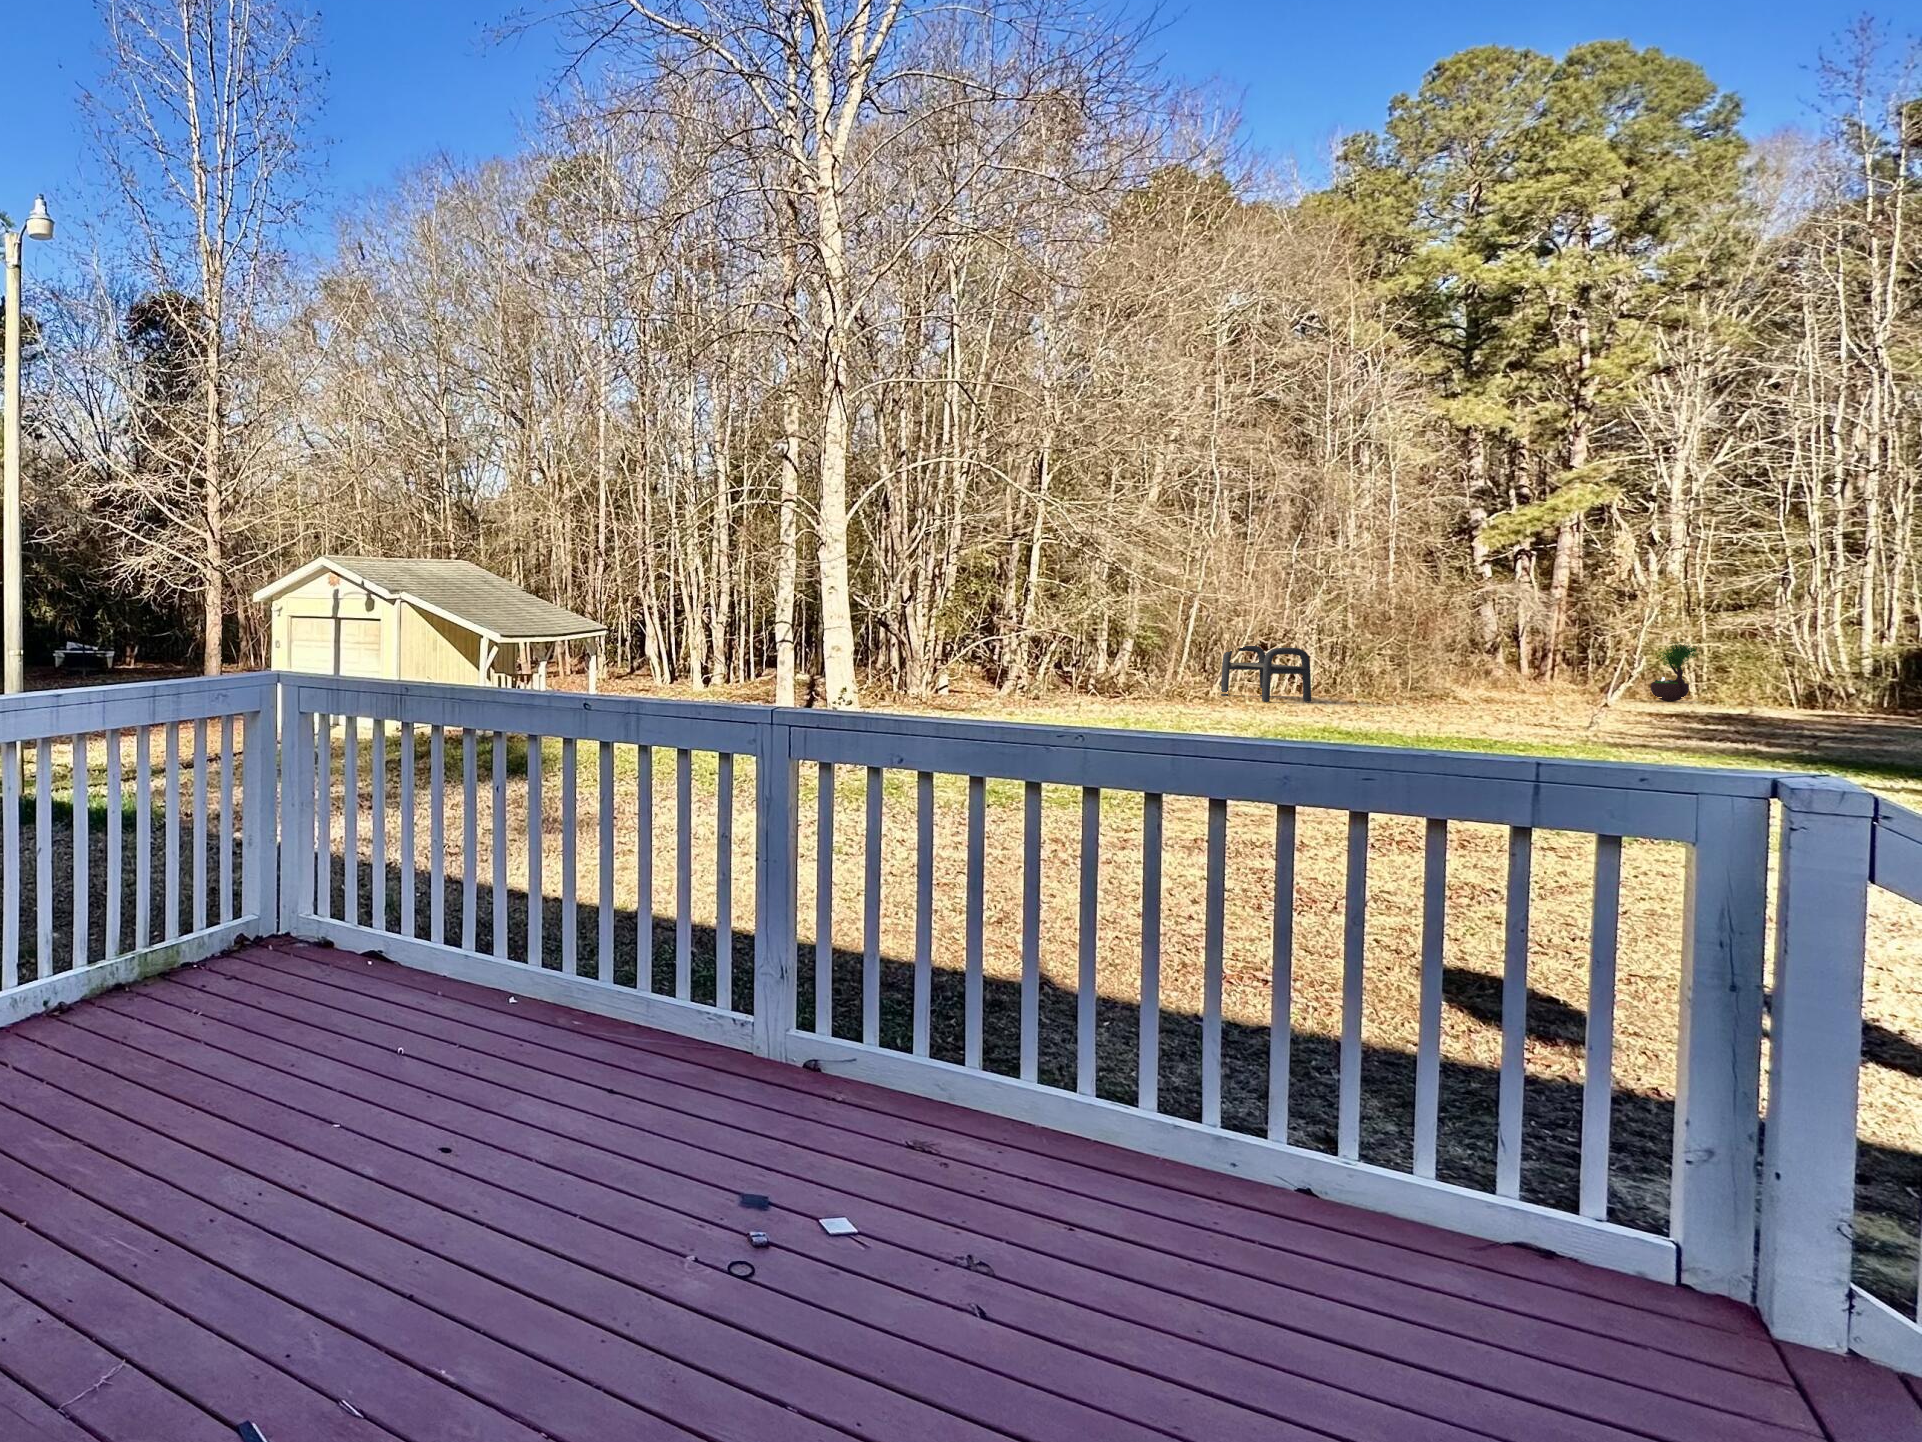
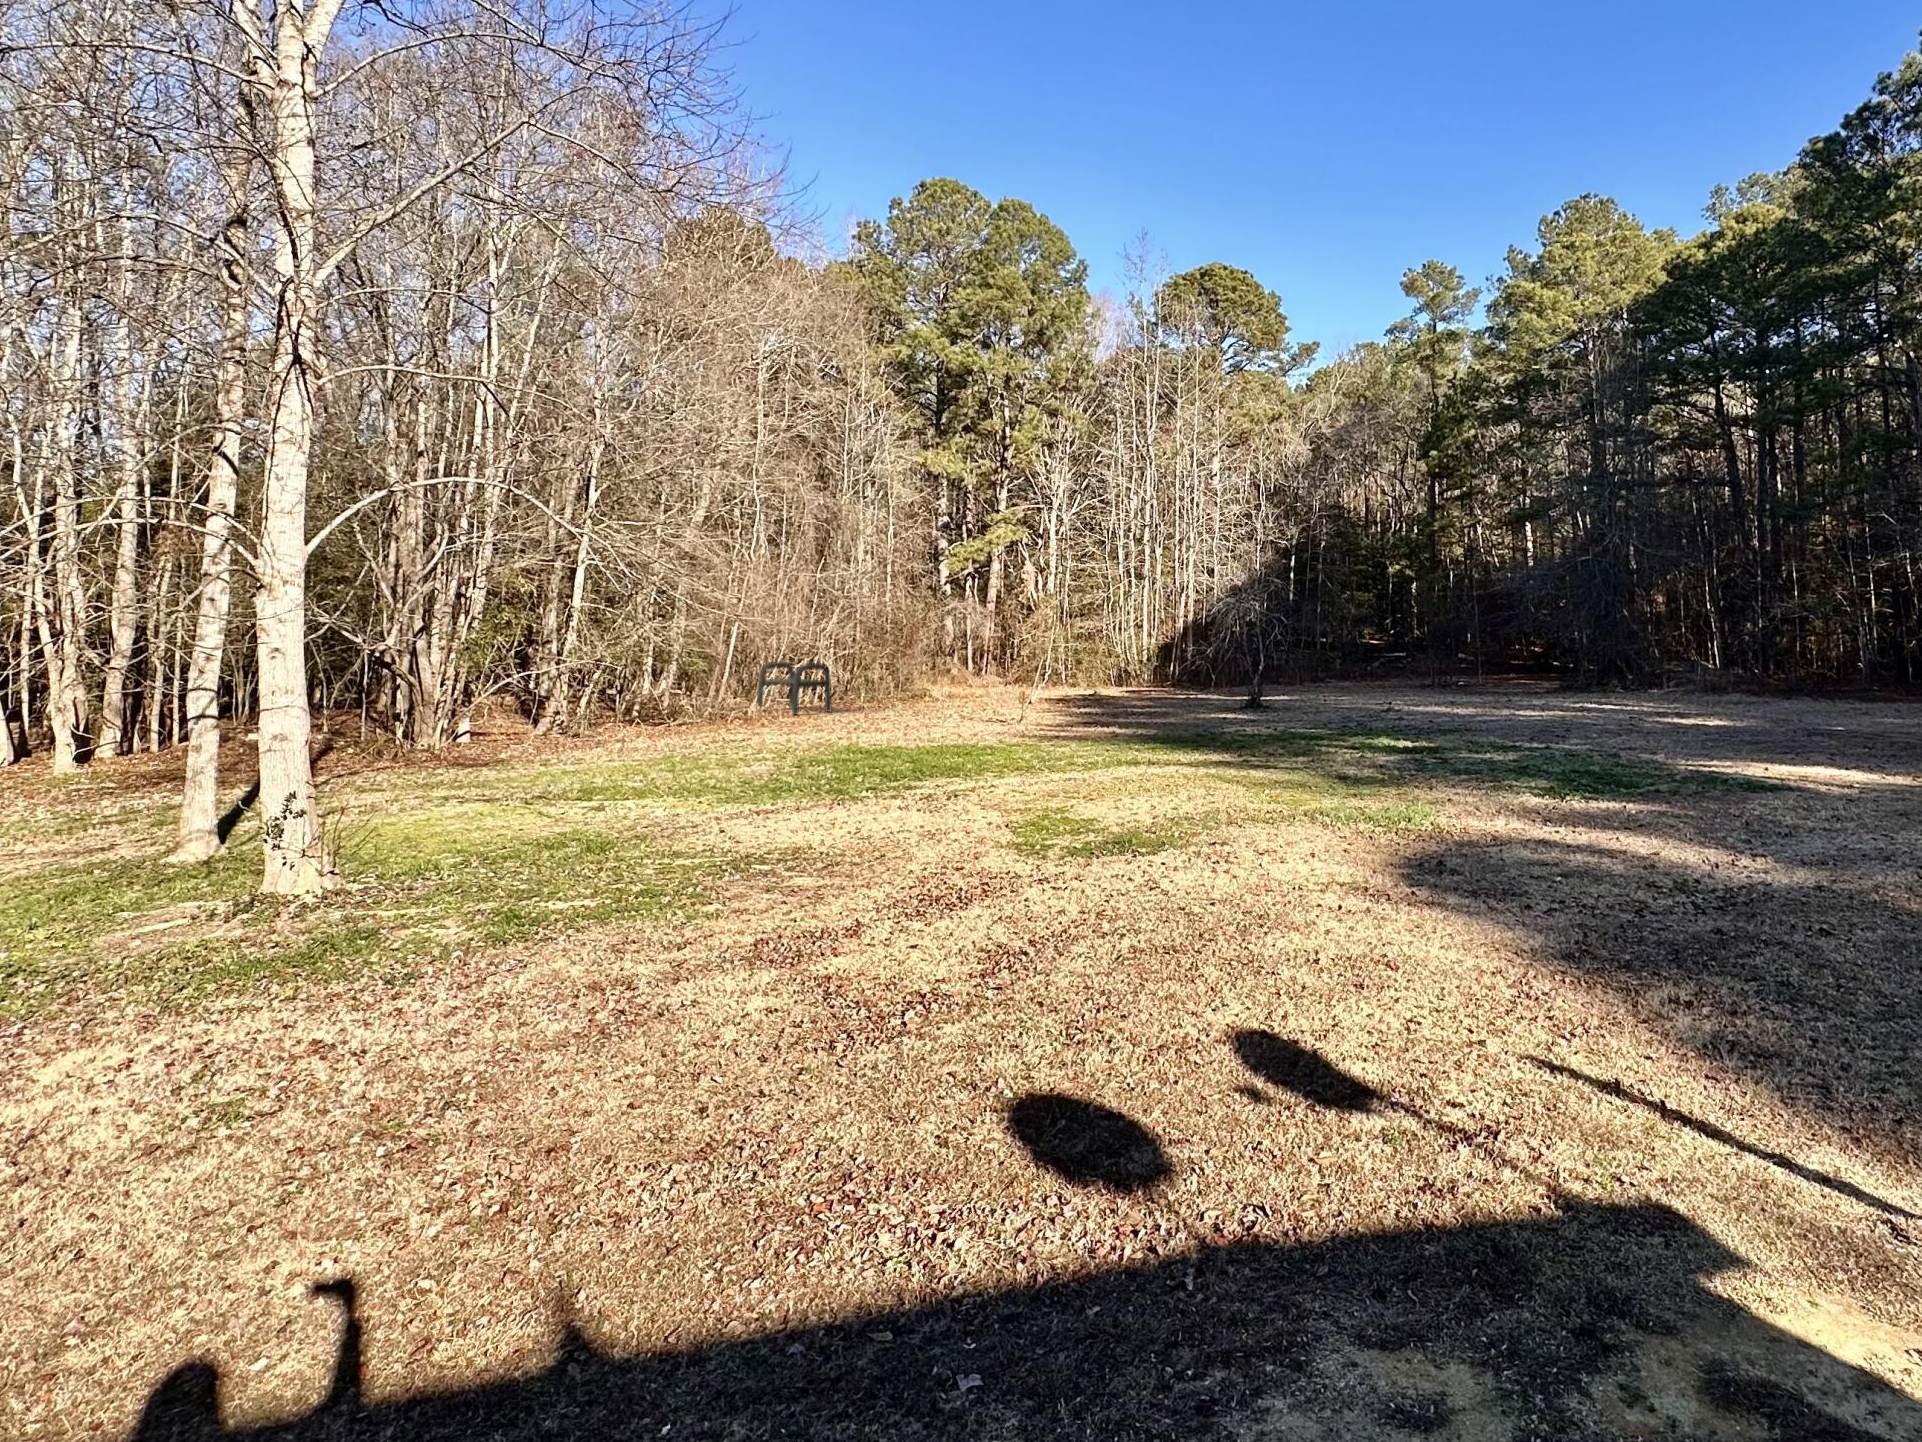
potted tree: present [1651,641,1699,702] -> none [1047,640,1074,687]

